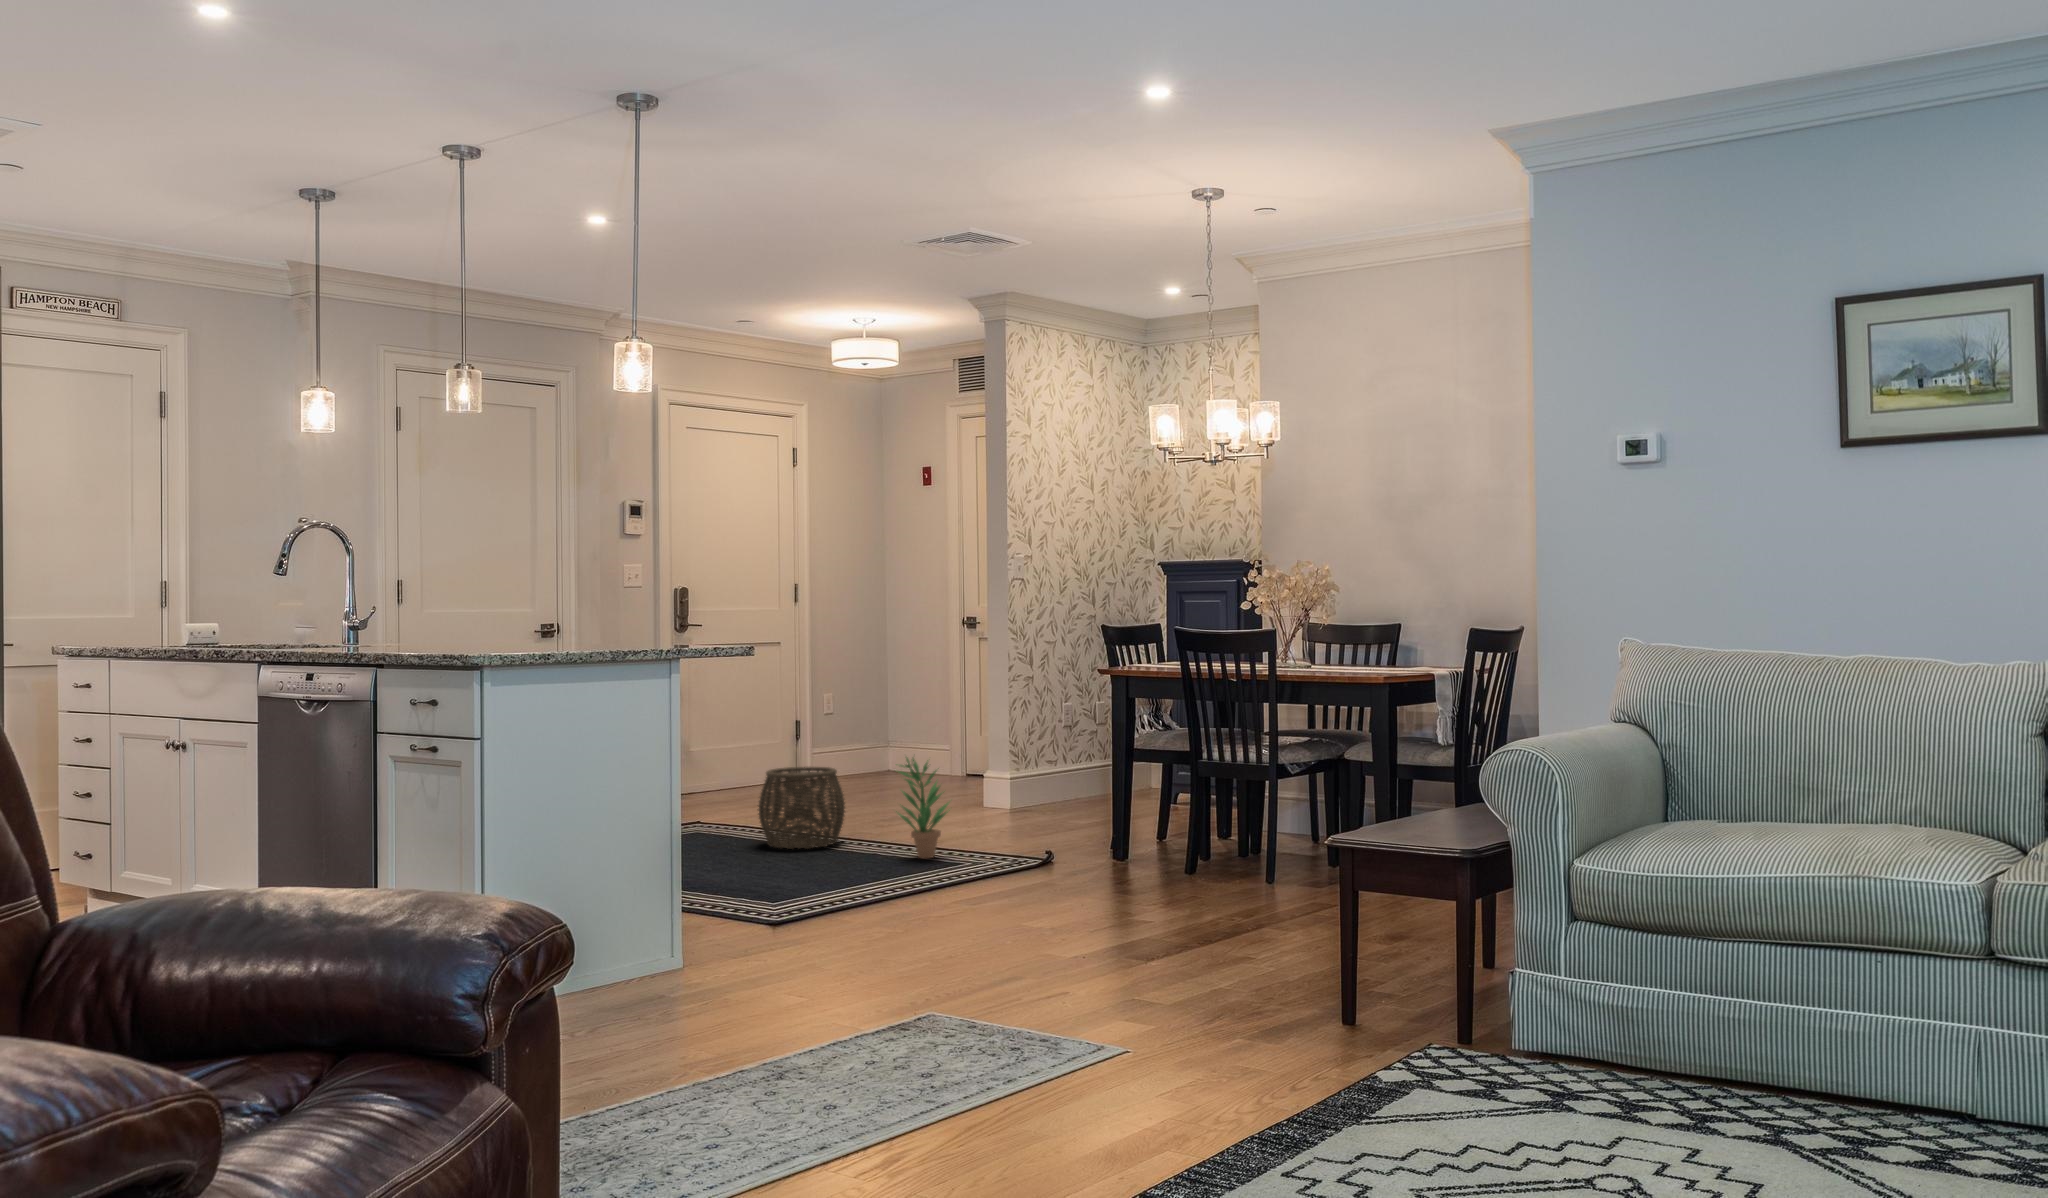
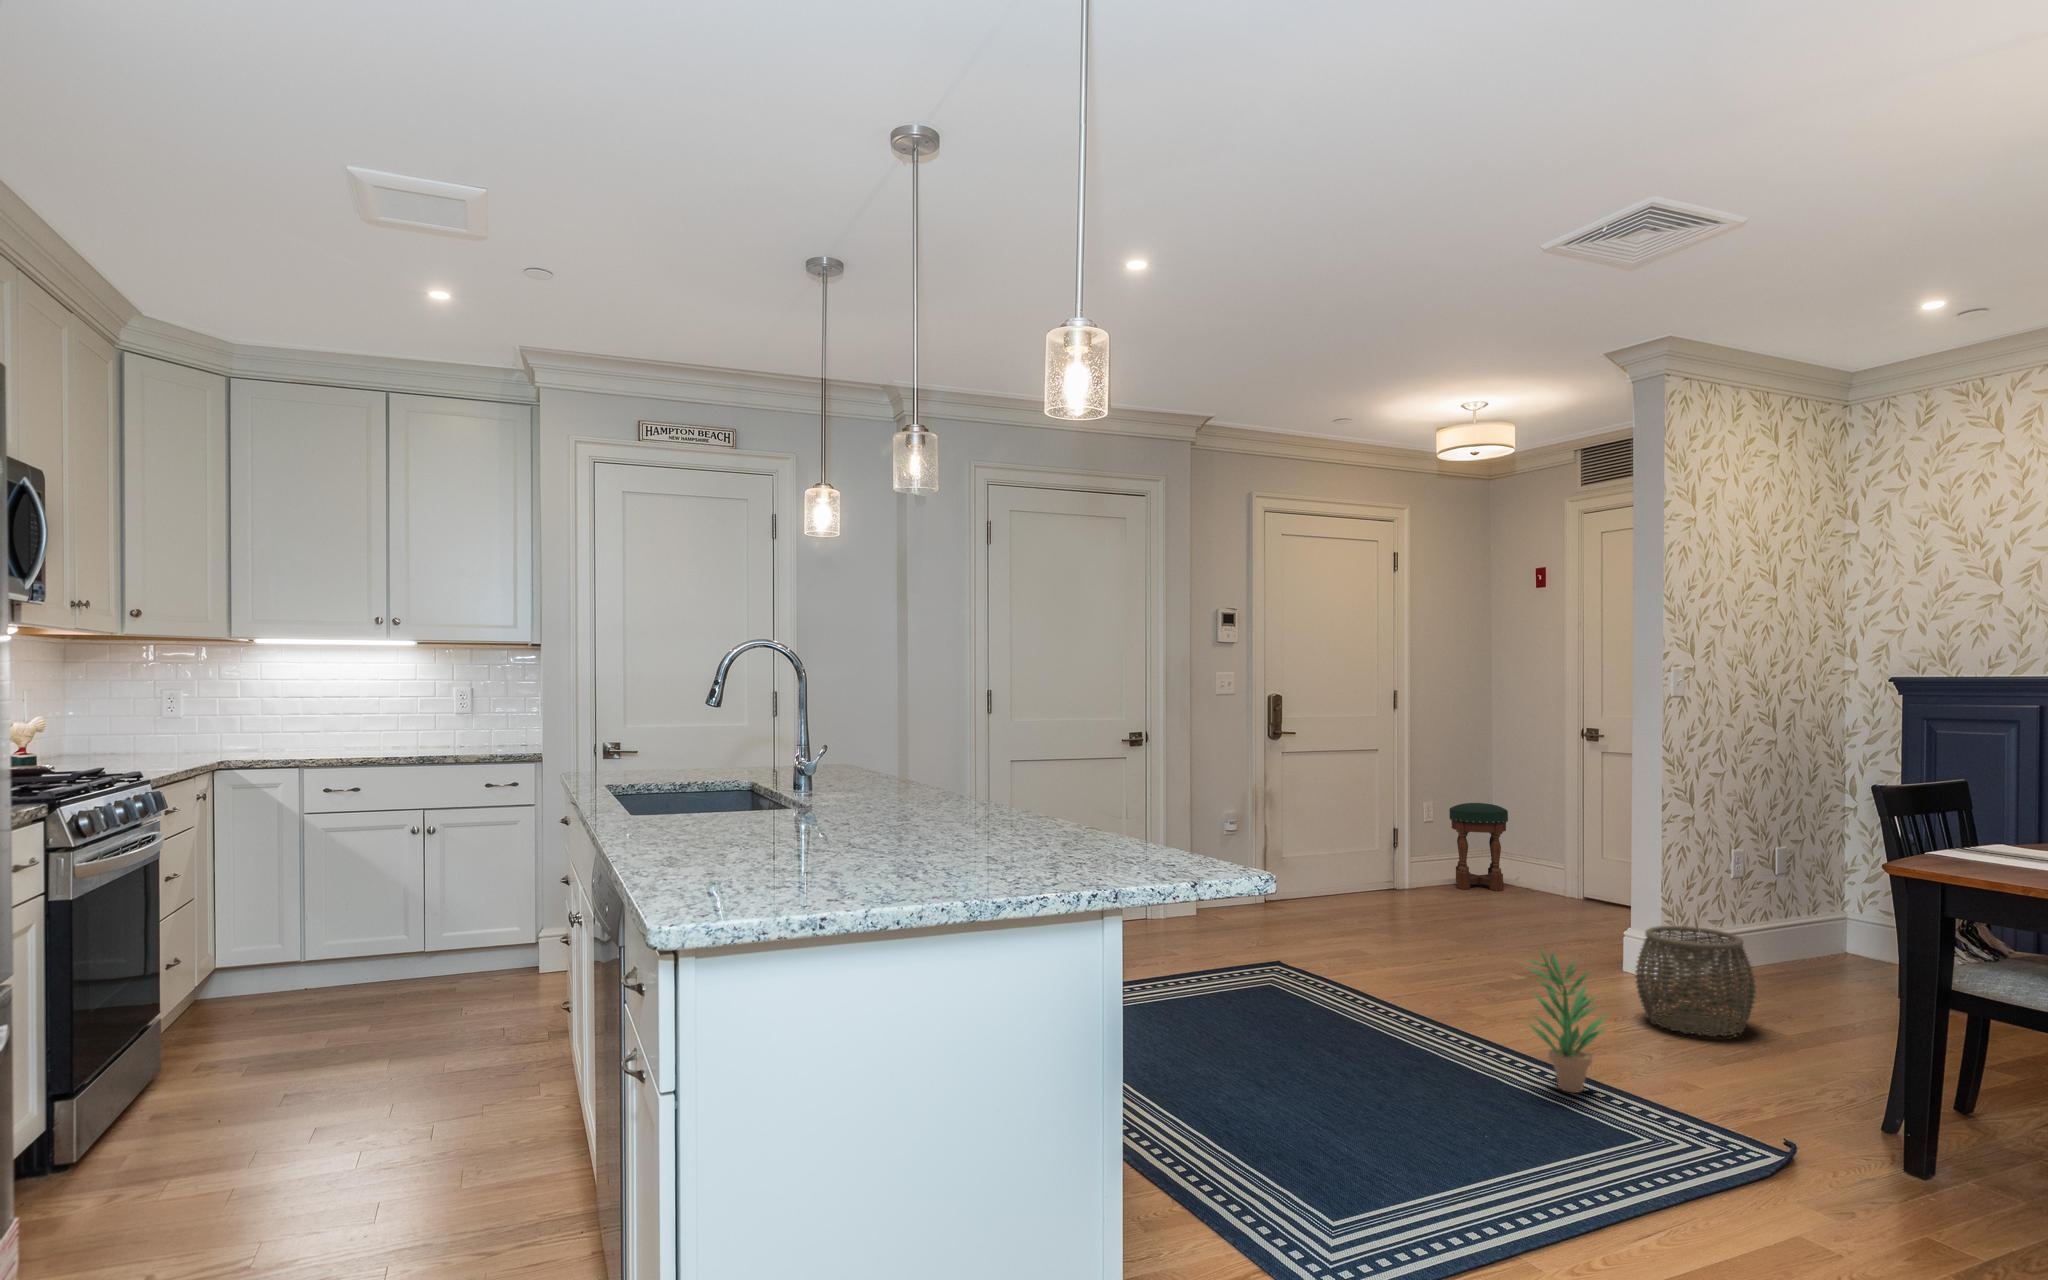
stool: none [846,694,898,774] -> present [1449,803,1508,891]
woven basket: present [758,767,845,849] -> present [1636,926,1756,1037]

